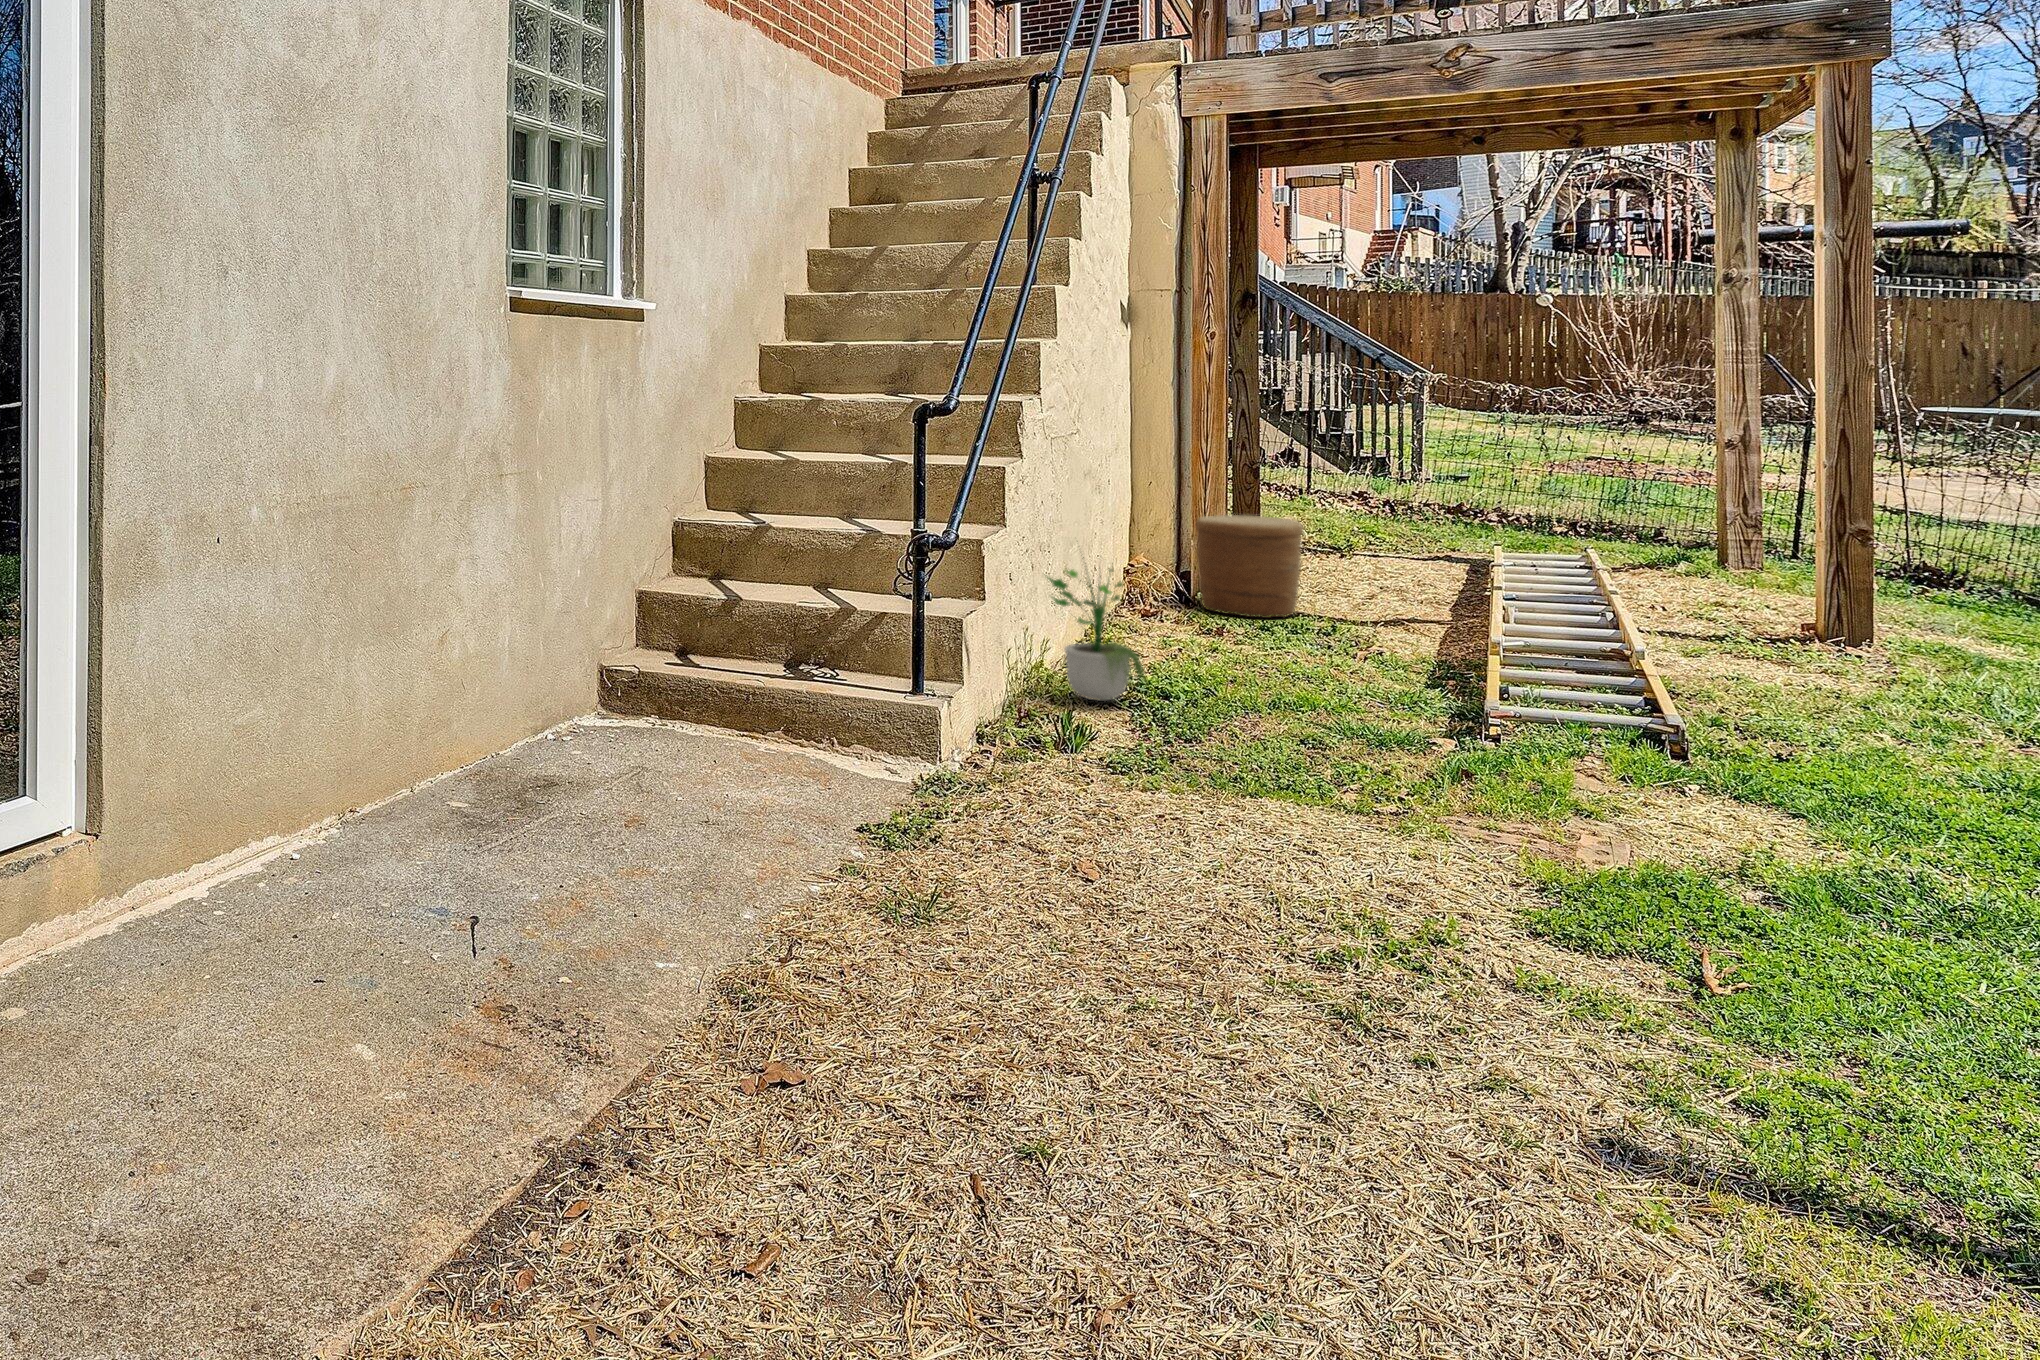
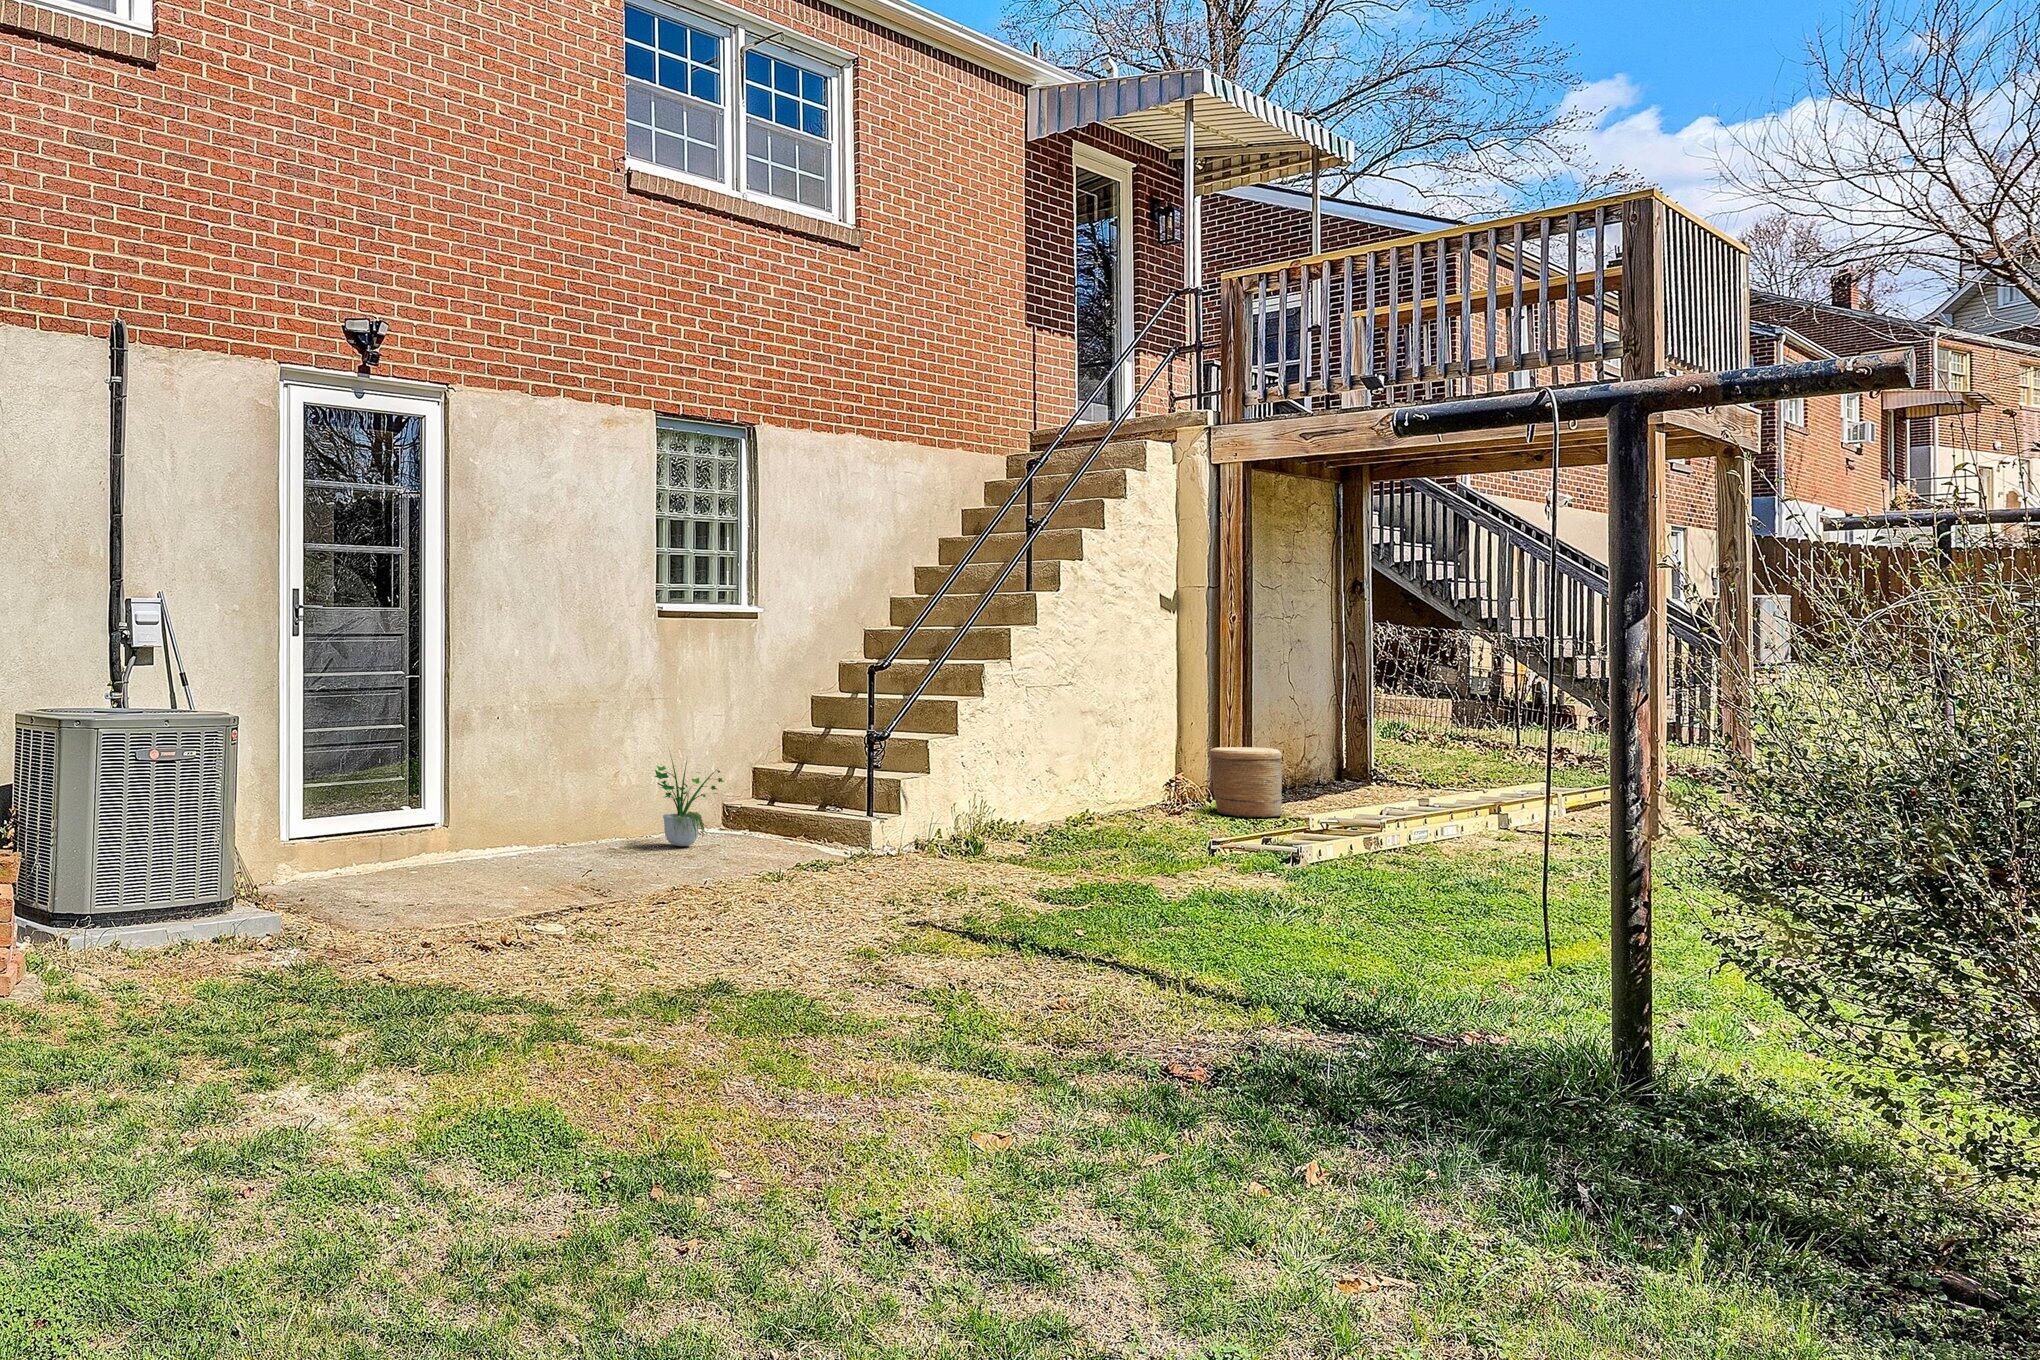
potted plant: present [1048,557,1144,701] -> present [655,758,724,846]

